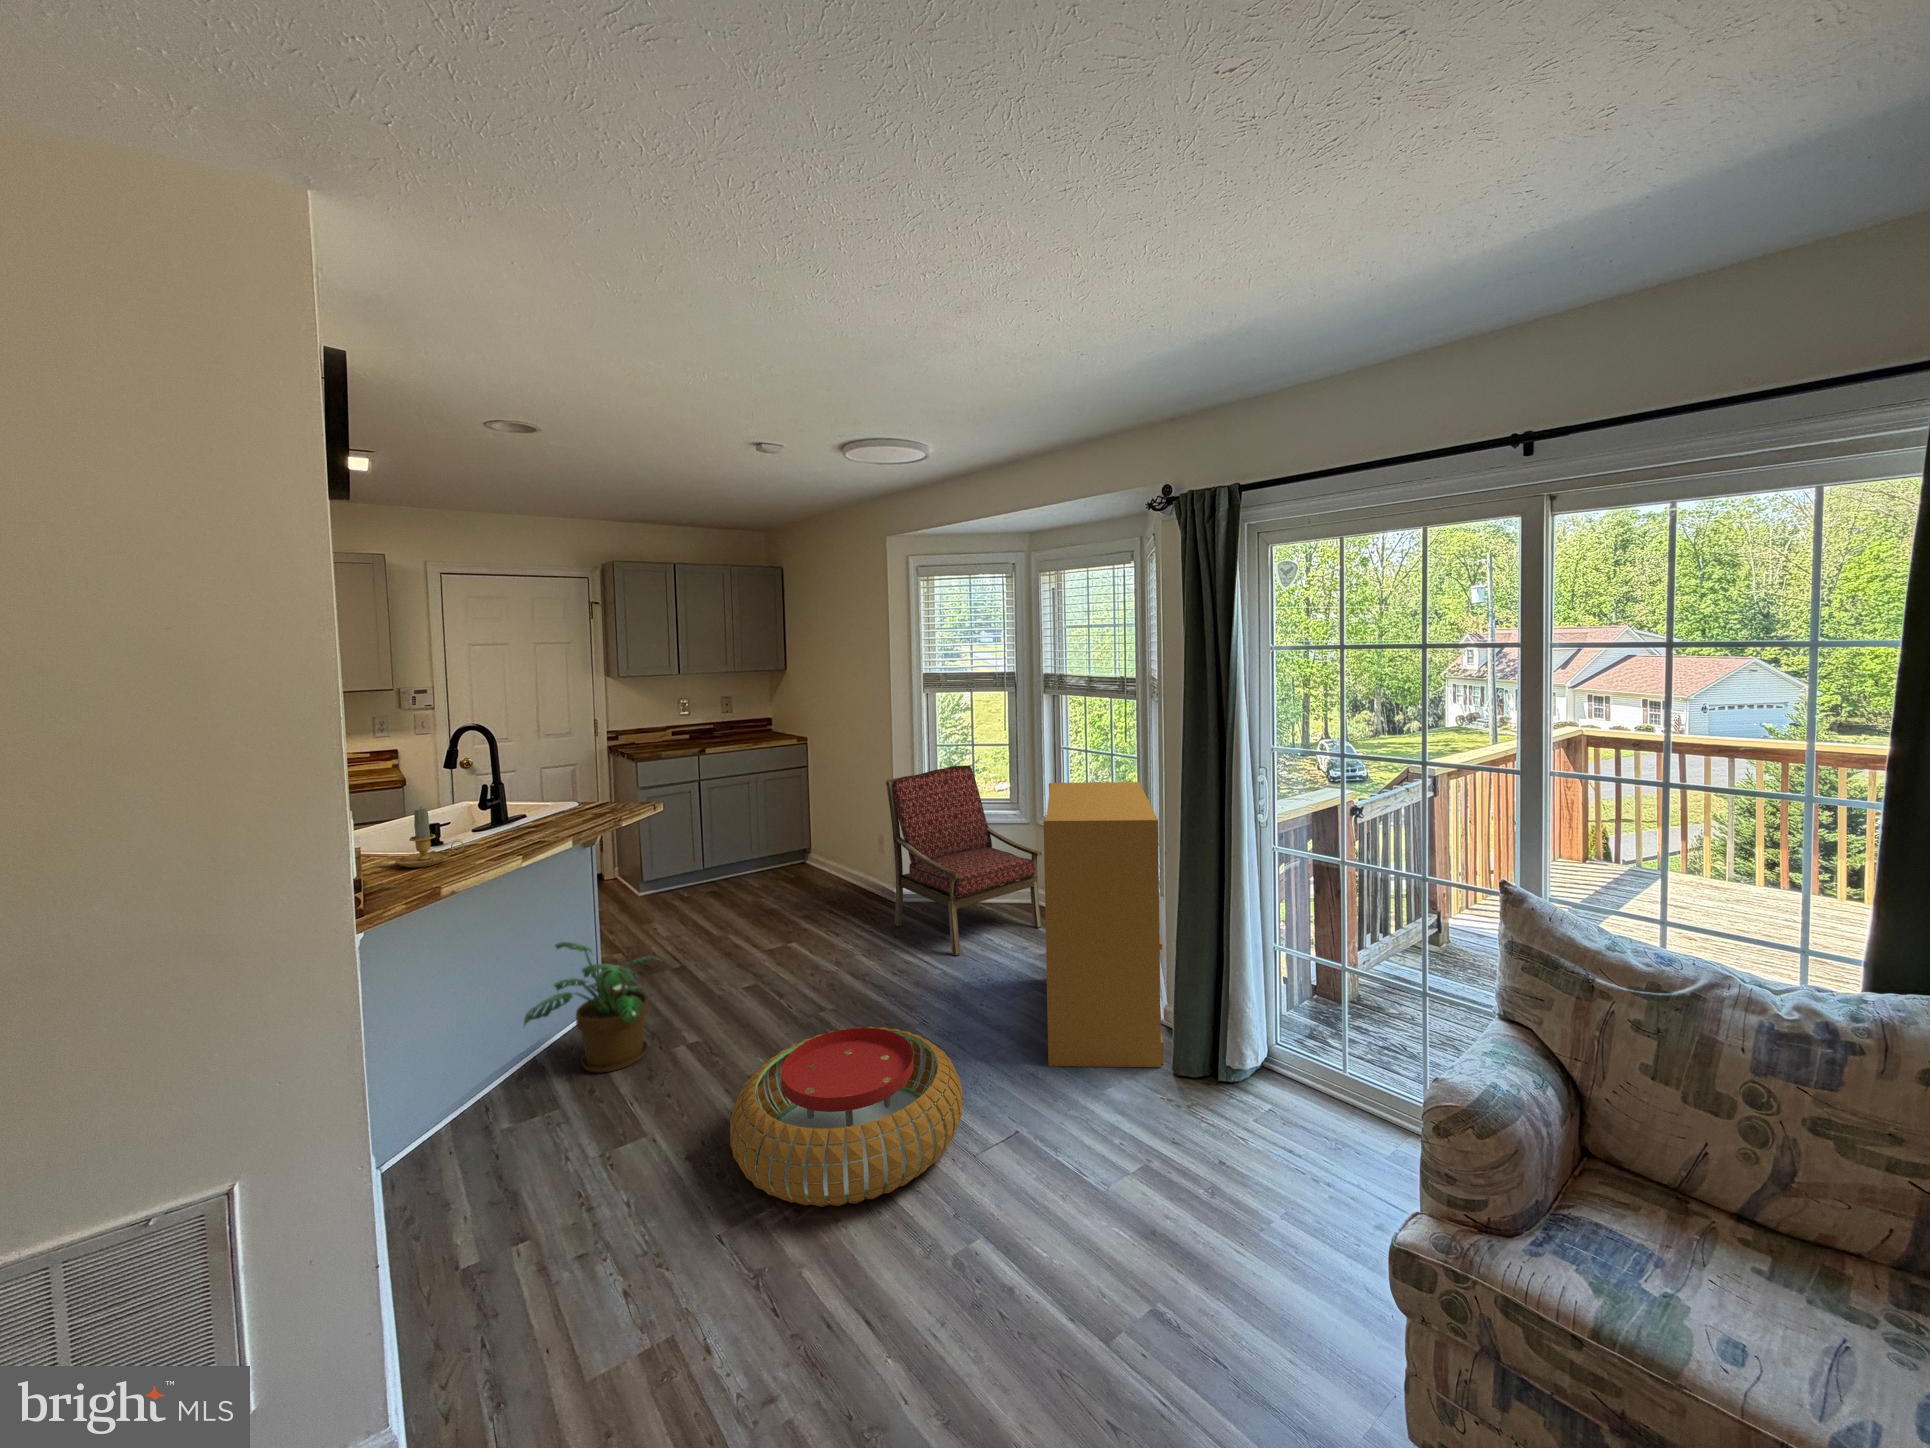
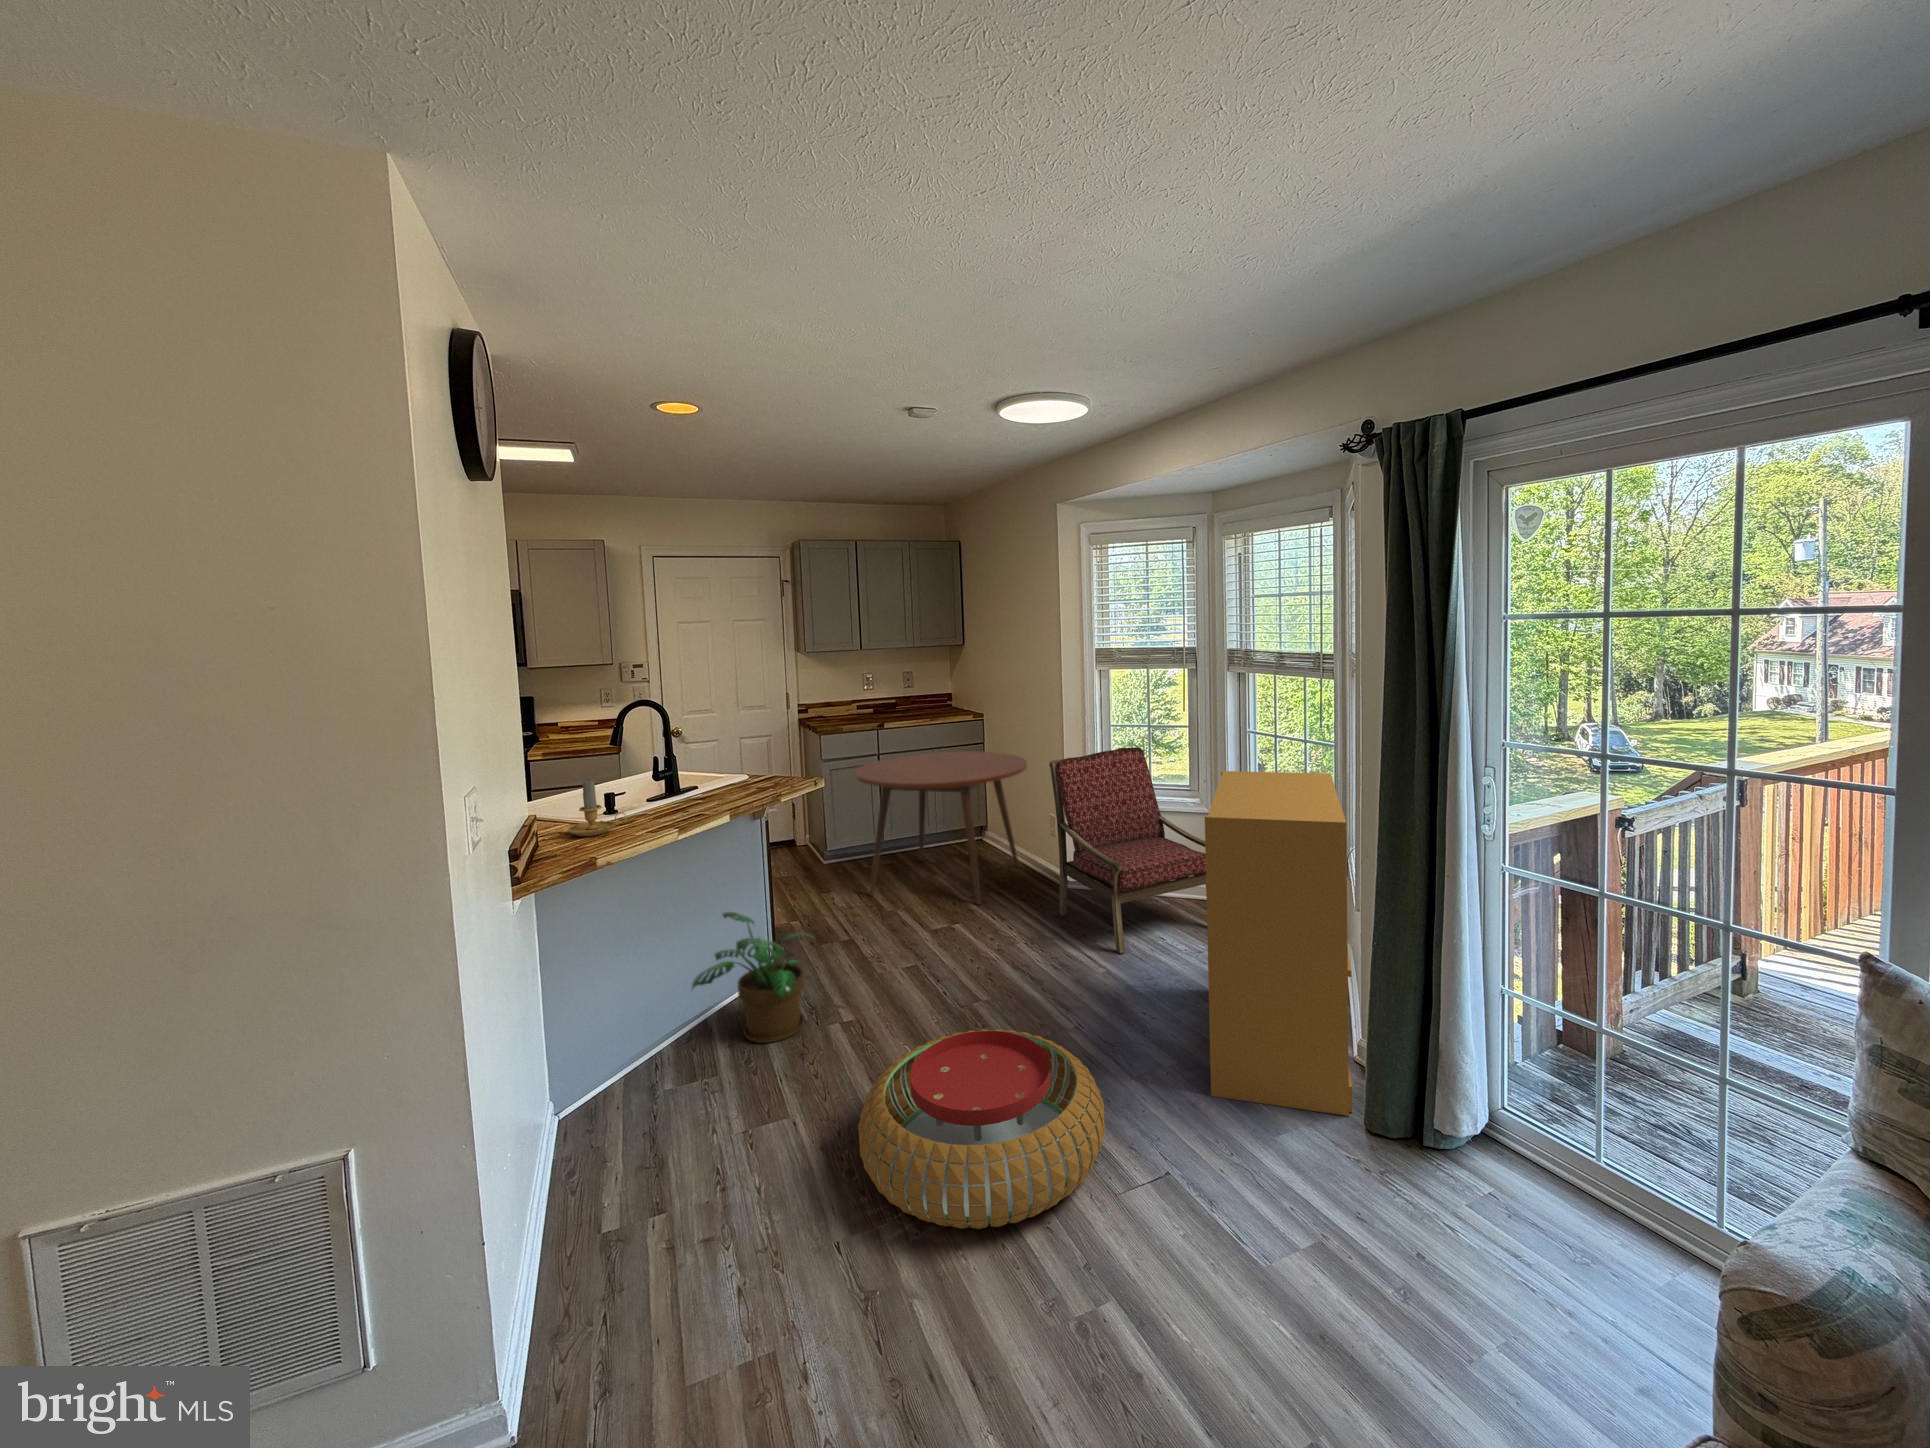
dining table: none [683,774,860,923] -> present [855,751,1027,905]

